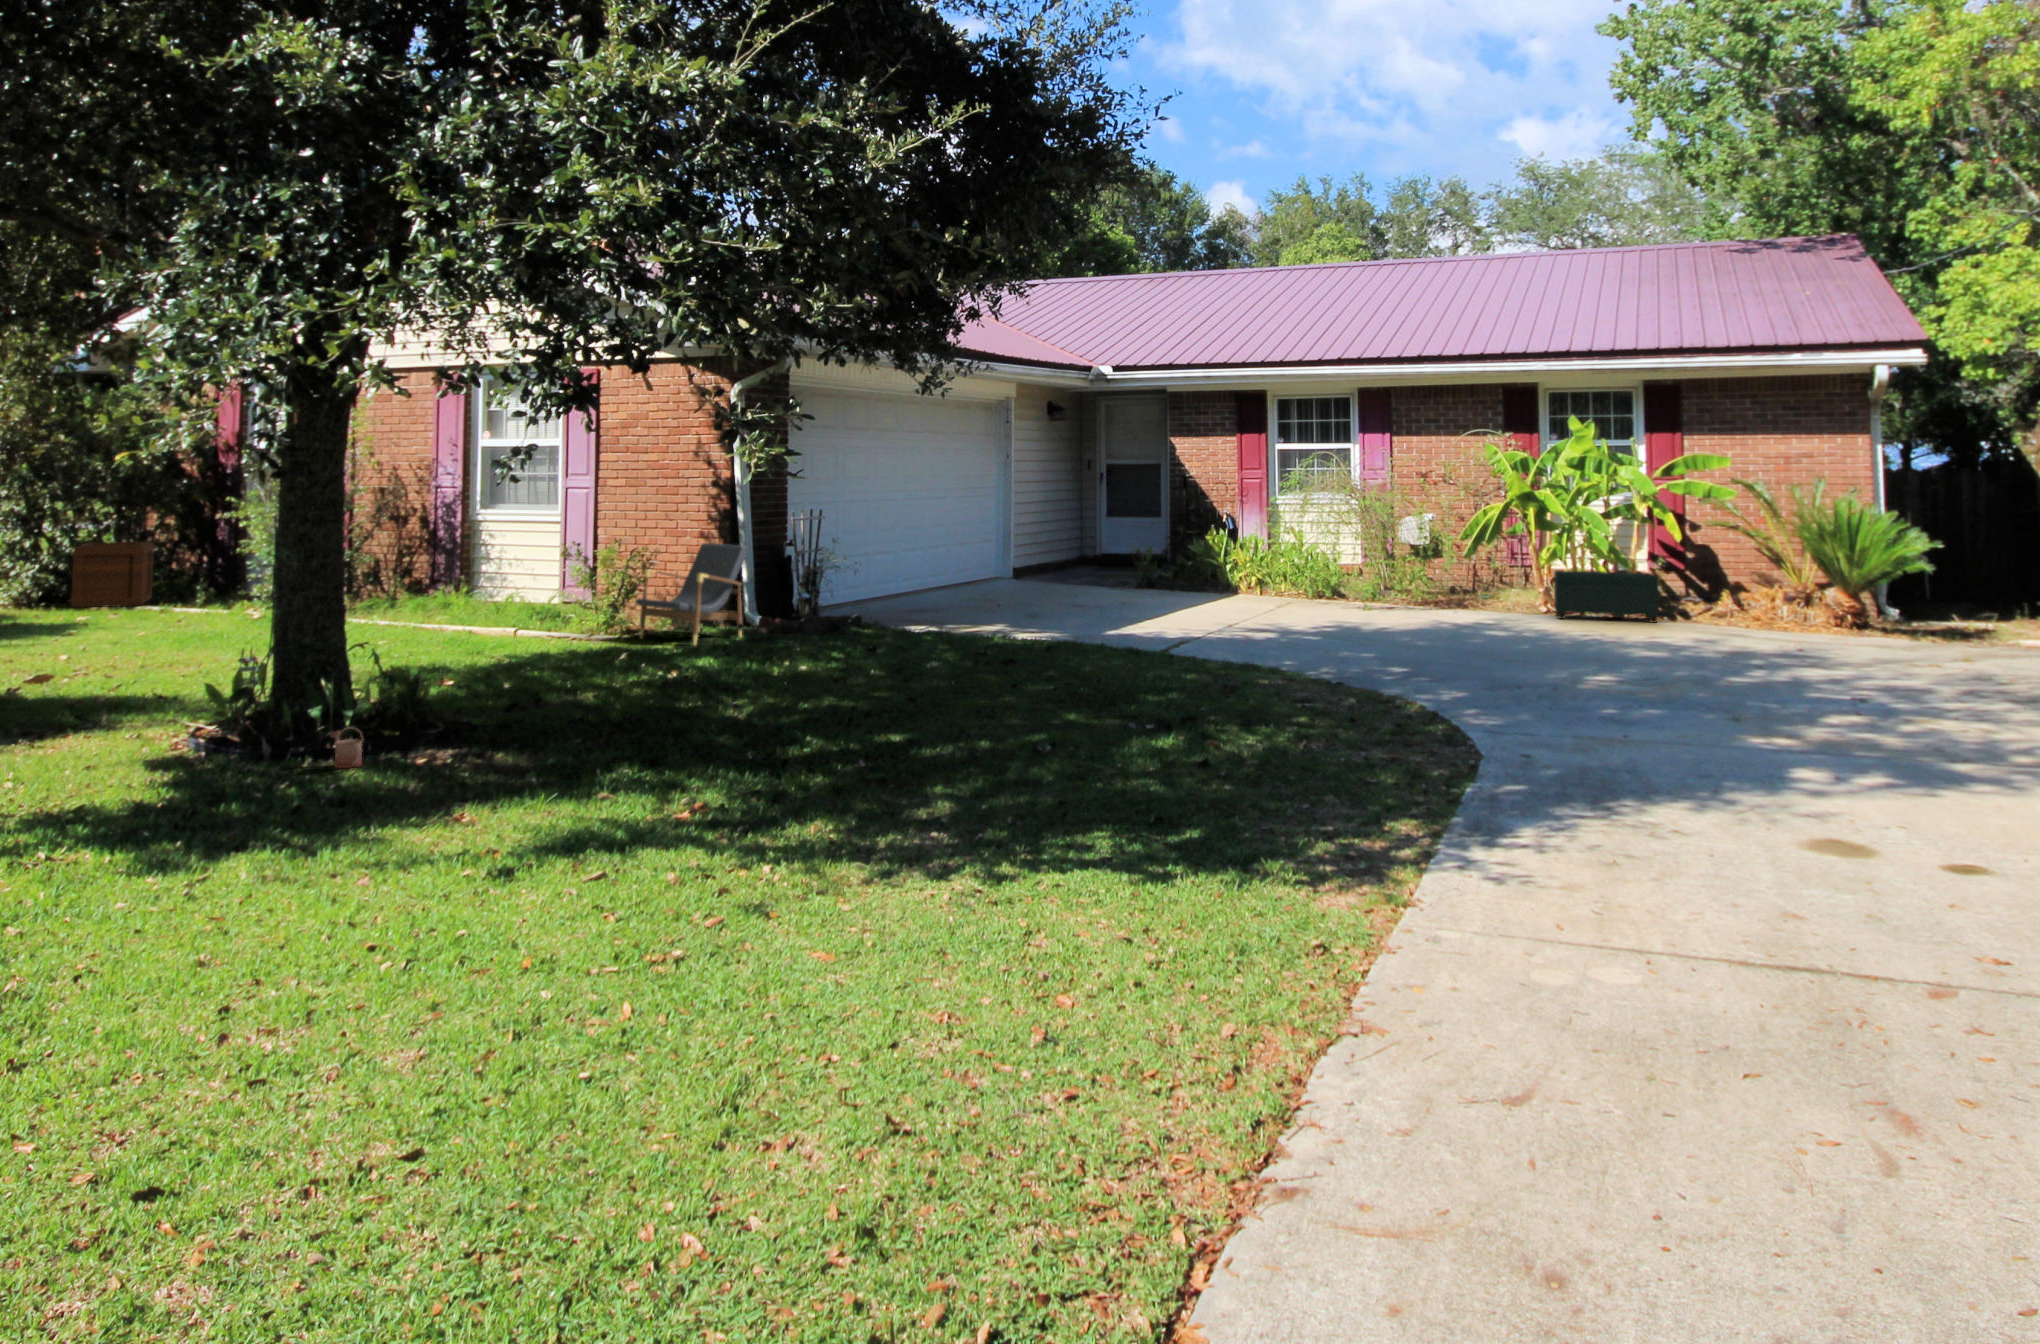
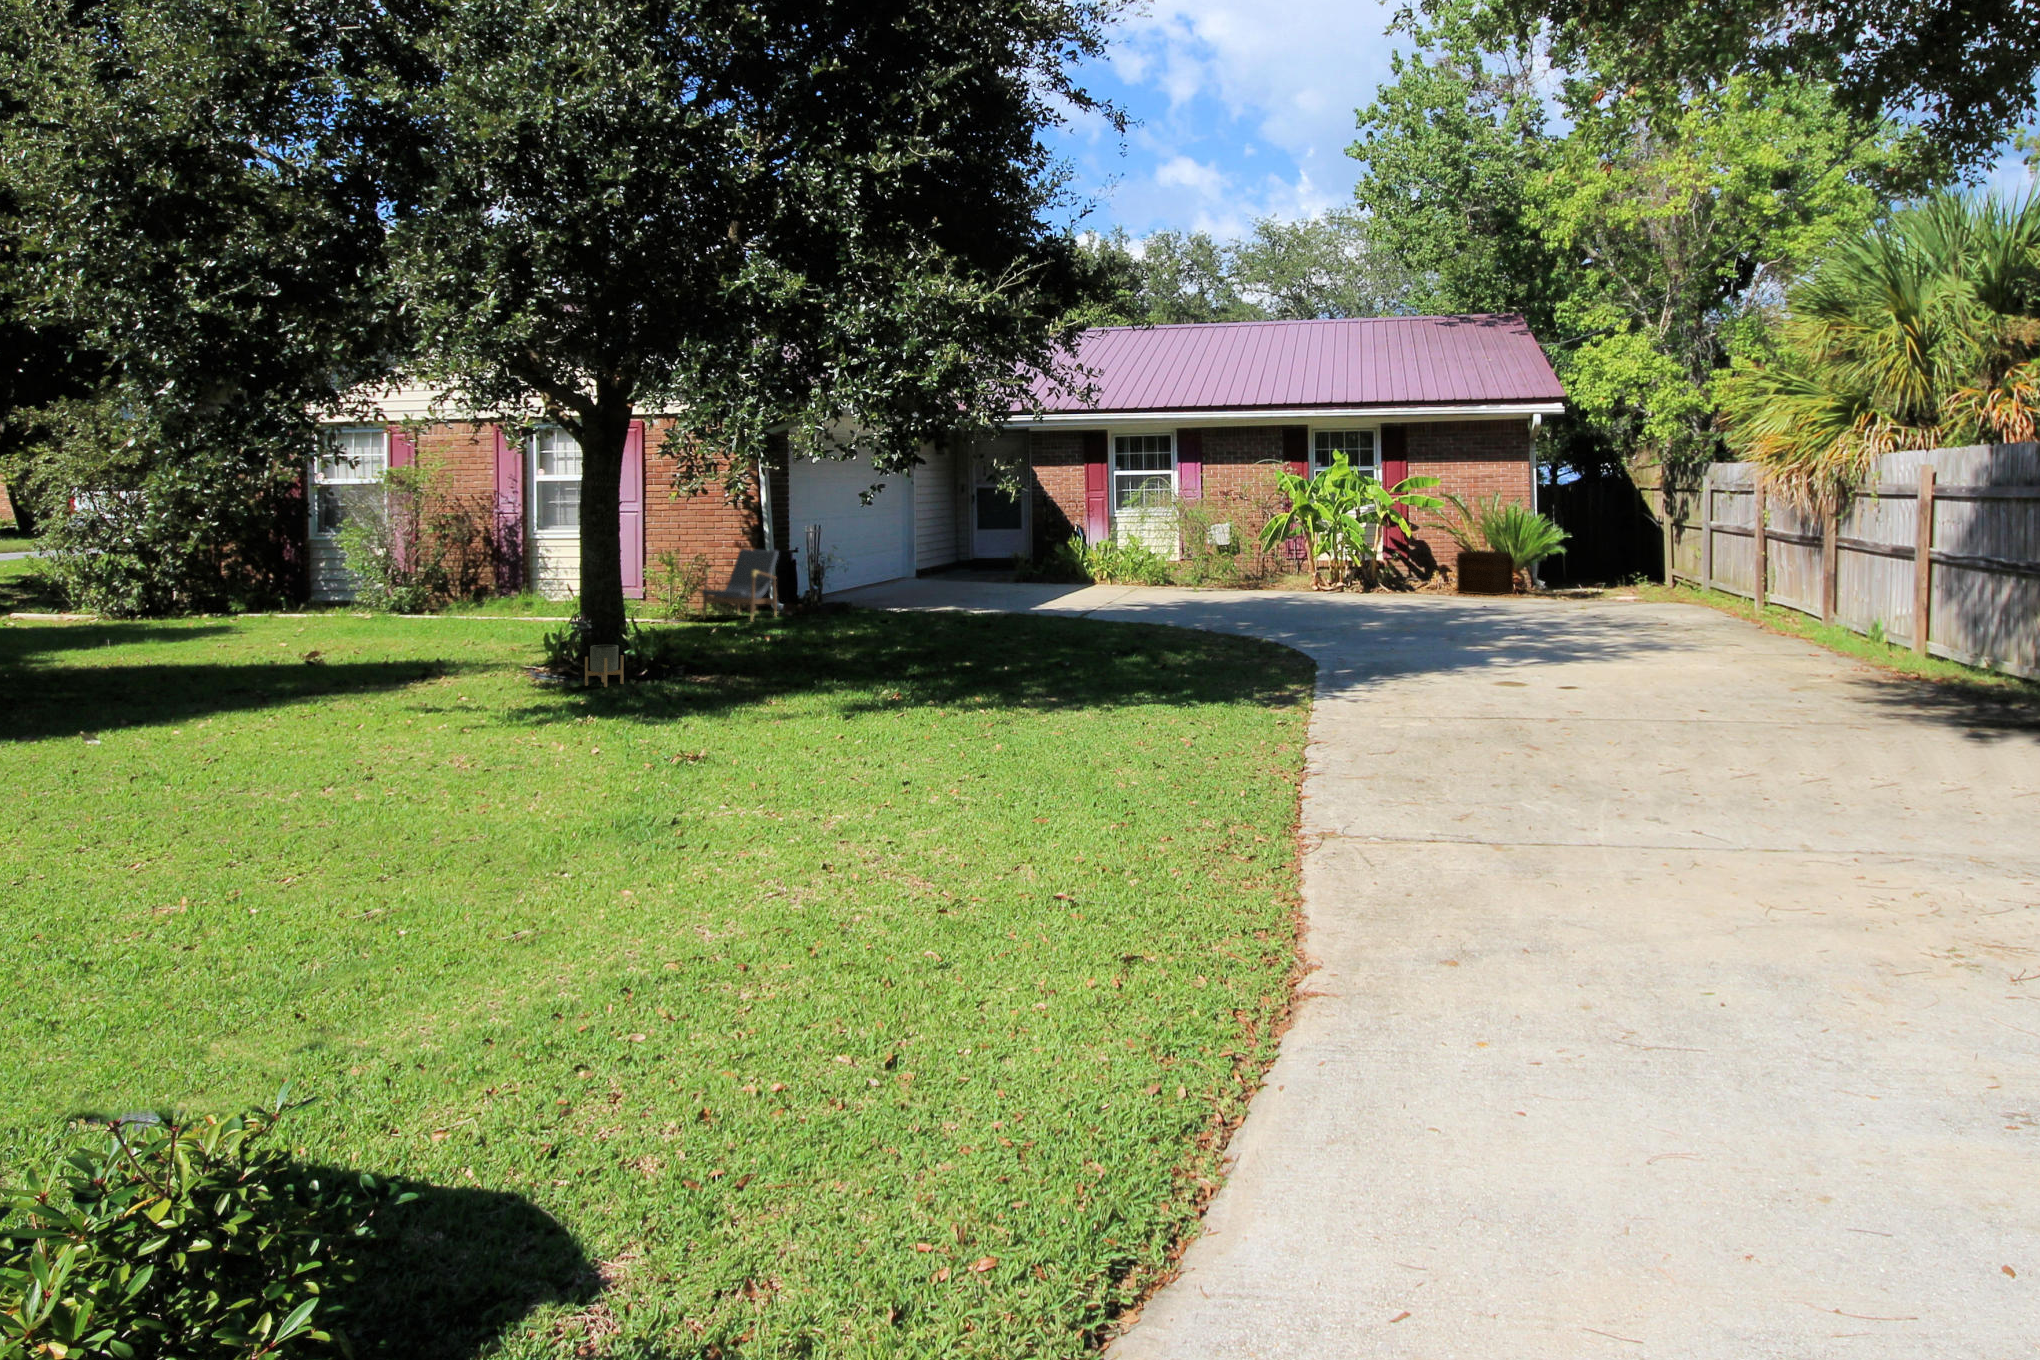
wooden crate: present [71,542,154,608] -> present [1457,550,1514,595]
bench: present [1554,570,1659,623] -> none [1323,559,1393,593]
planter: none [228,703,292,774] -> present [585,645,623,687]
watering can: present [330,728,363,768] -> none [642,658,671,683]

